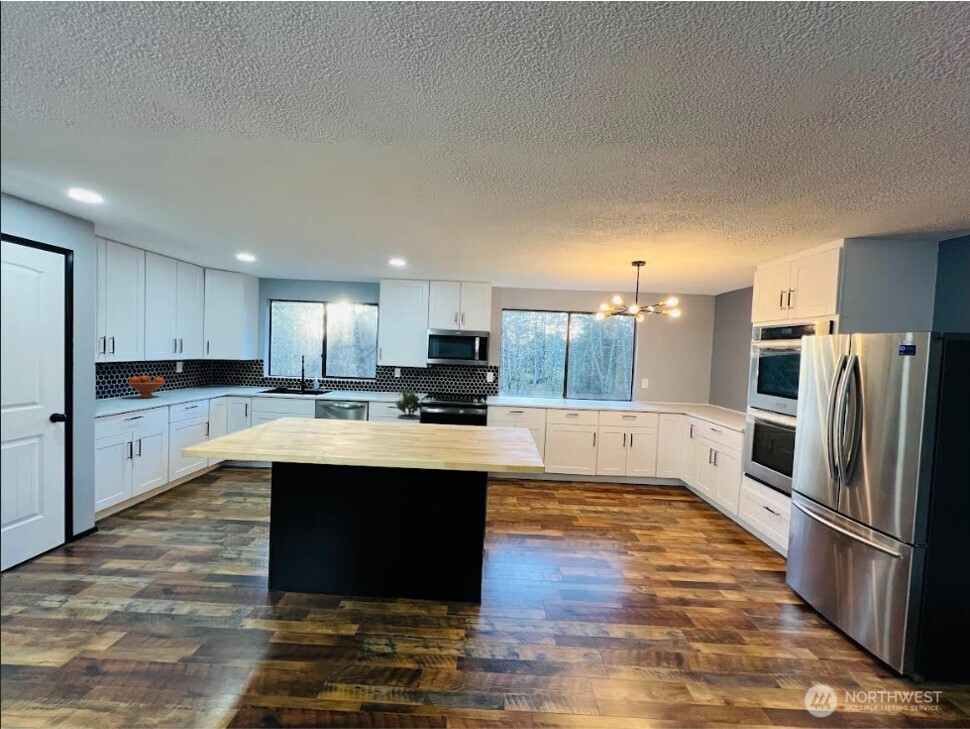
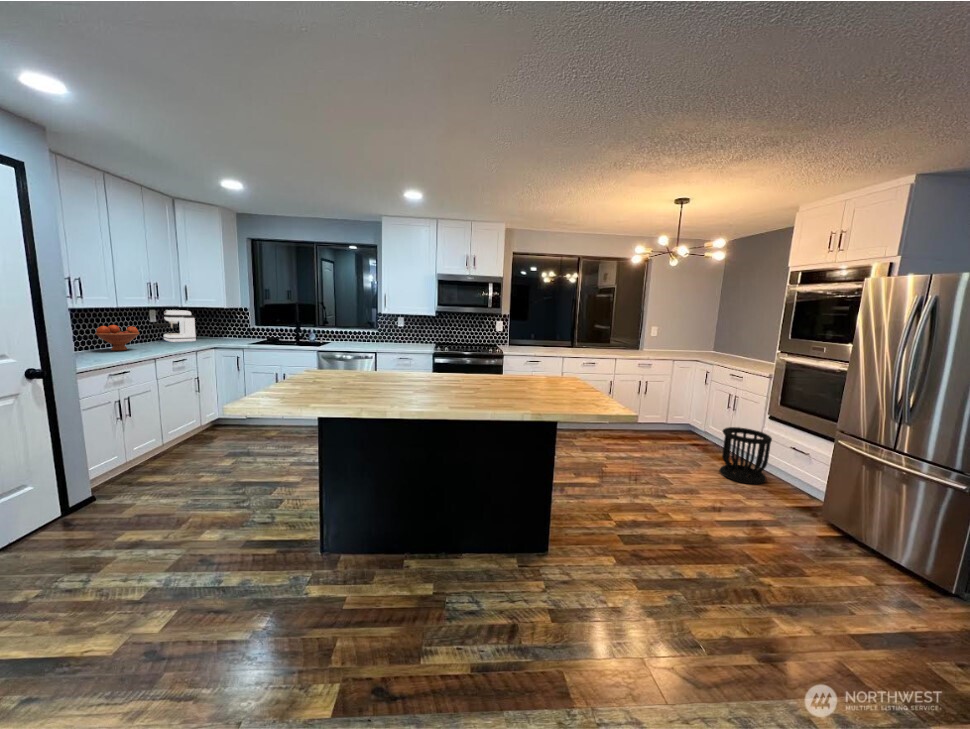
coffee maker: none [183,363,217,391] -> present [154,310,196,342]
potted plant: present [396,388,422,420] -> none [407,335,436,372]
wastebasket: none [694,483,743,544] -> present [719,427,772,484]

